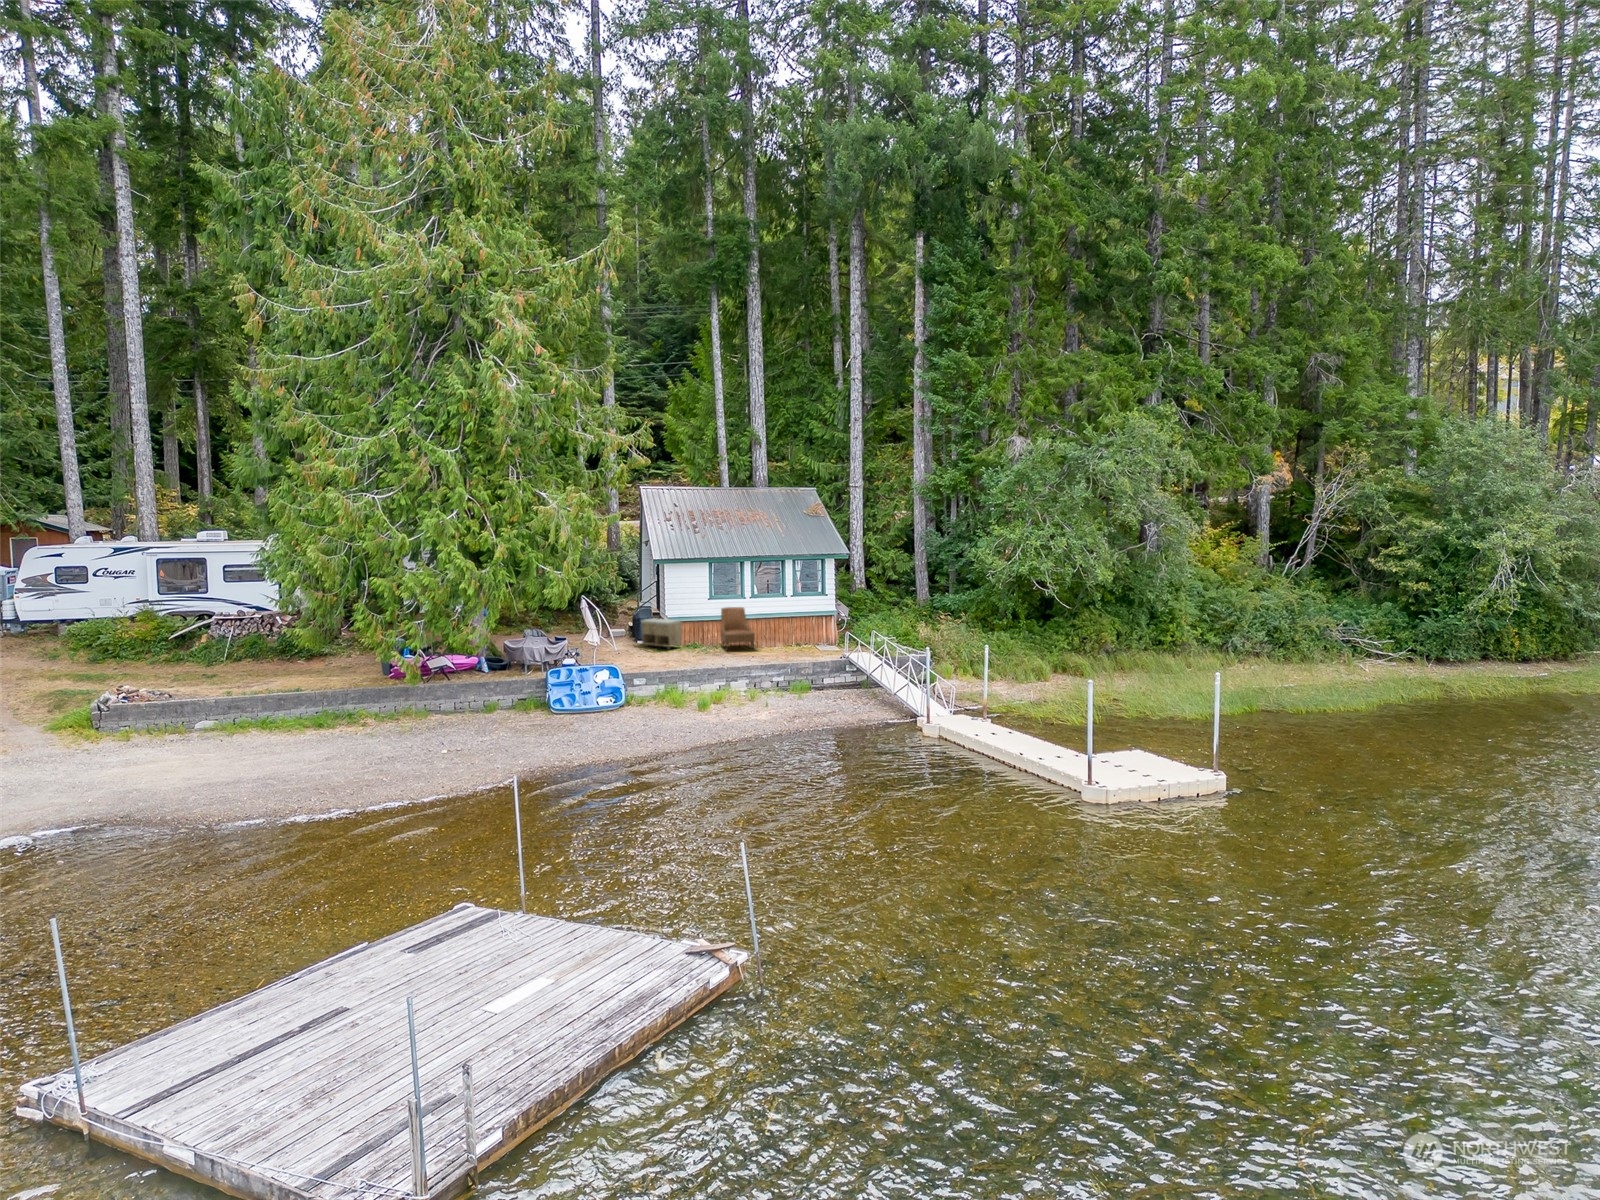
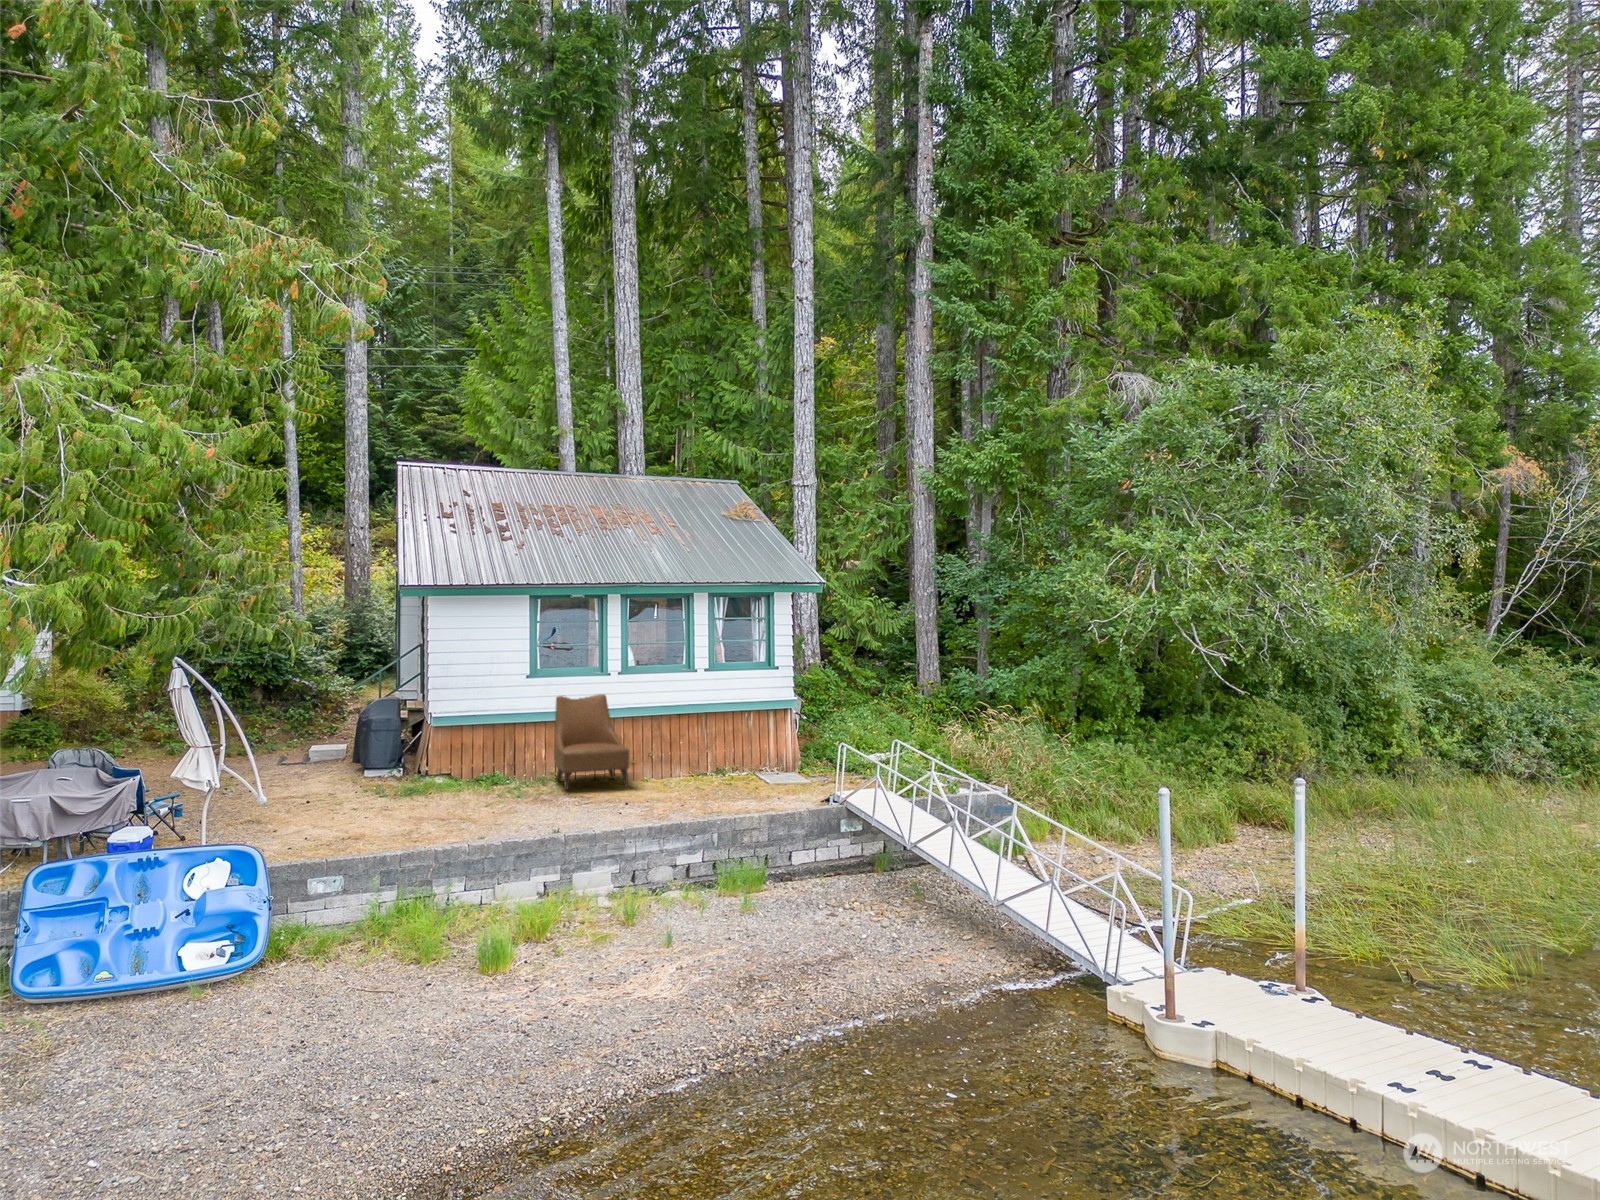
storage bench: present [641,618,682,648] -> none [372,722,466,791]

